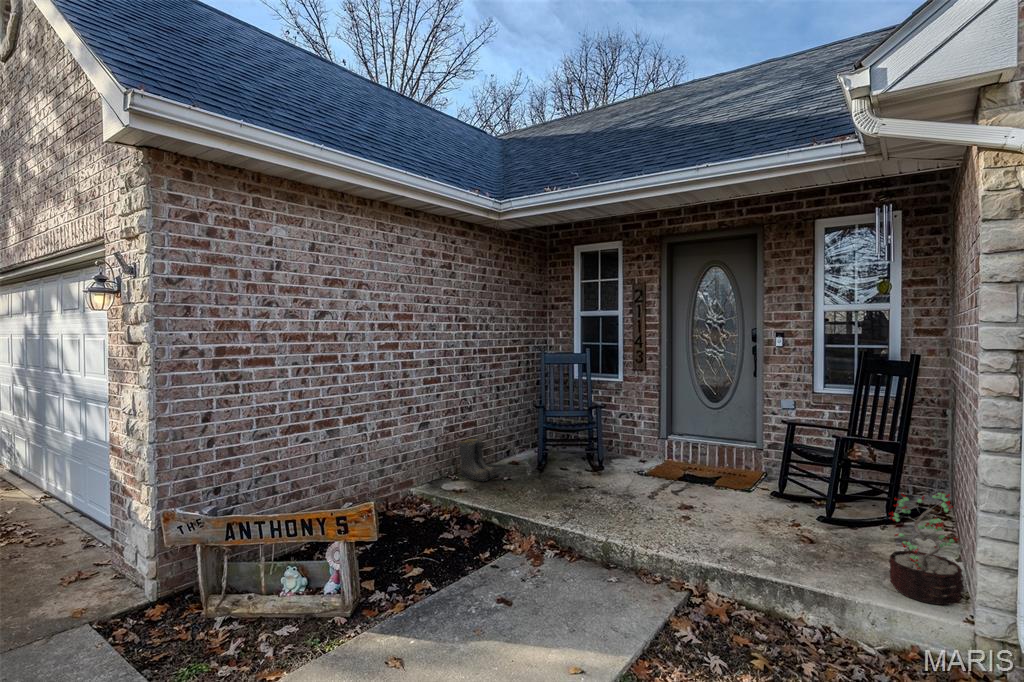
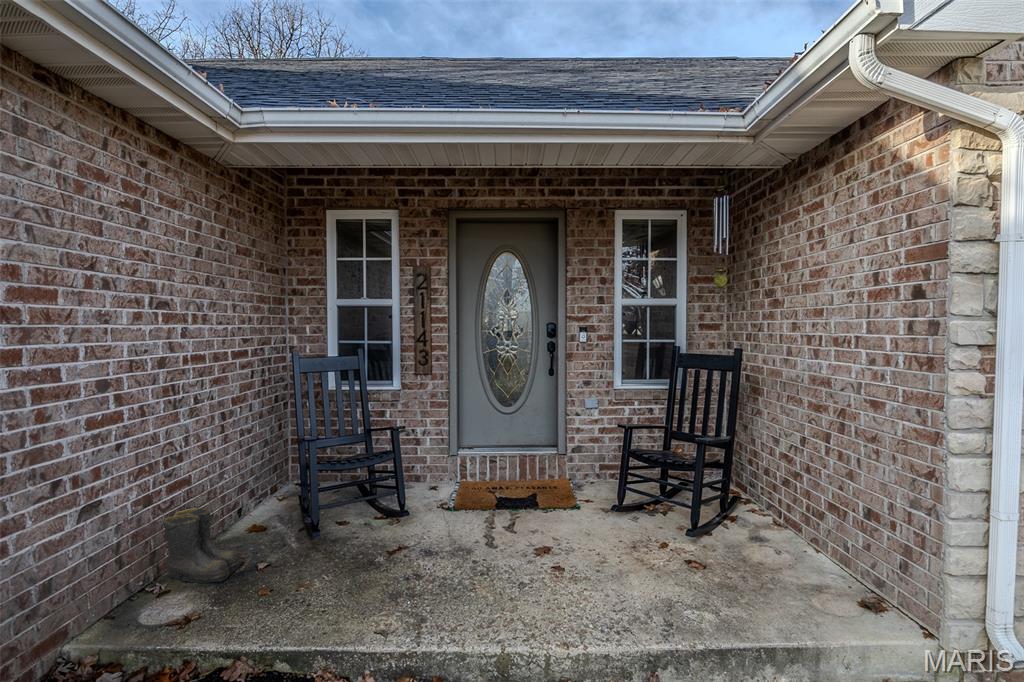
decorative plant: present [889,493,964,605] -> none [822,496,900,626]

